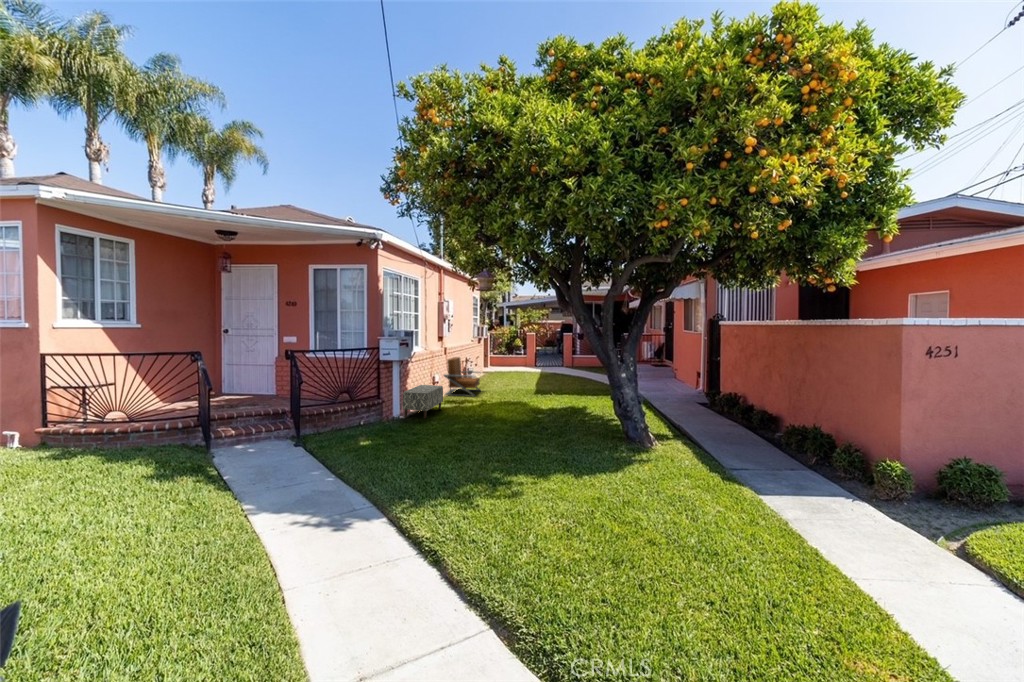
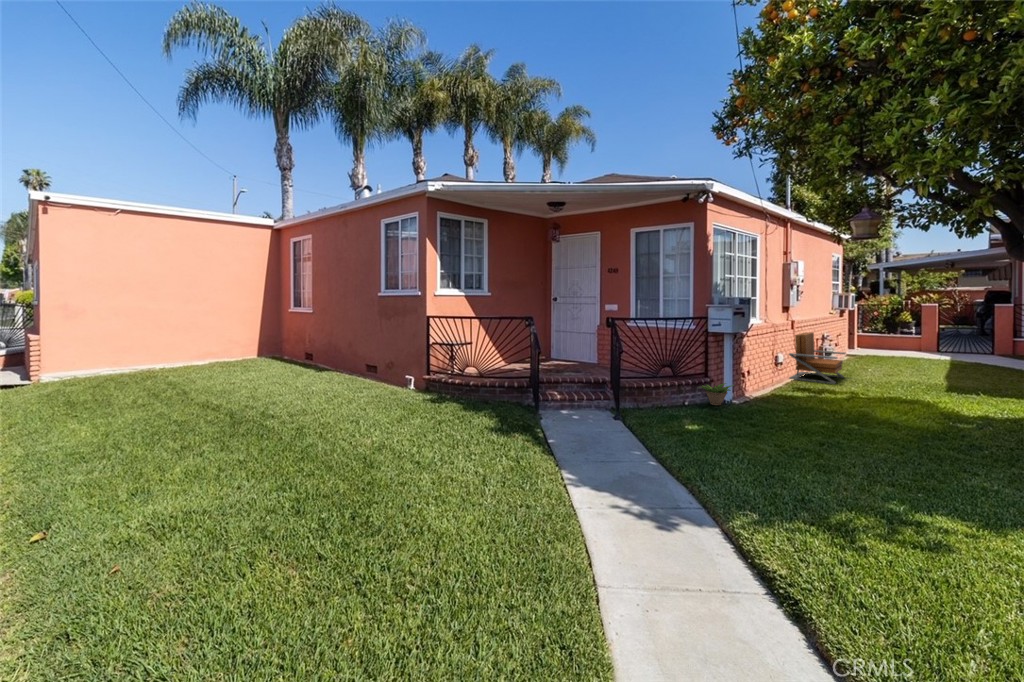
bench: present [403,385,443,418] -> none [736,364,790,405]
decorative plant: none [370,403,401,423] -> present [701,383,733,405]

